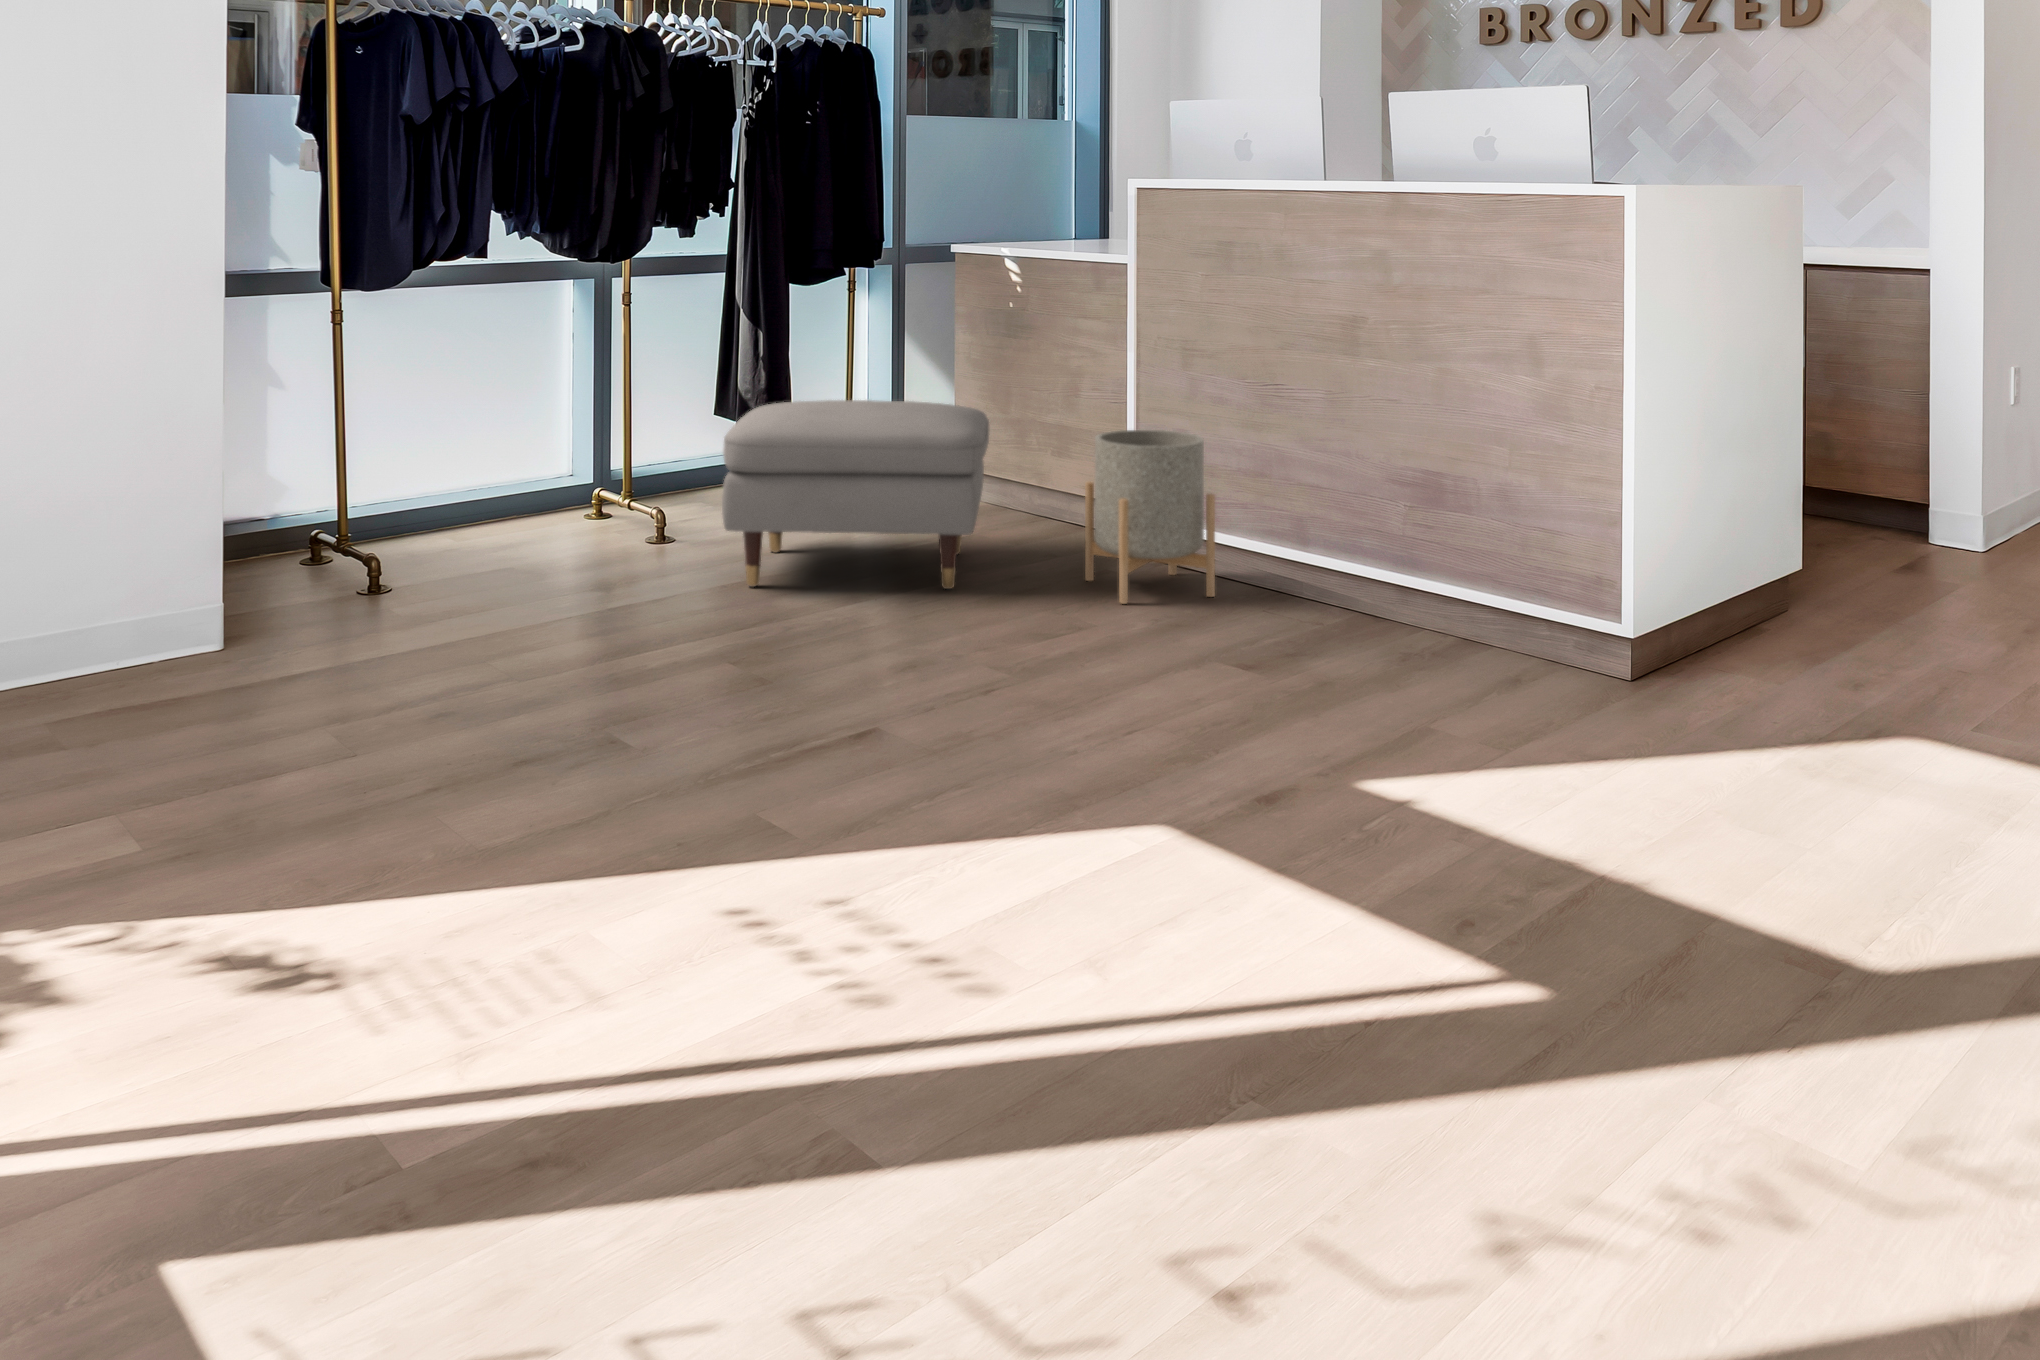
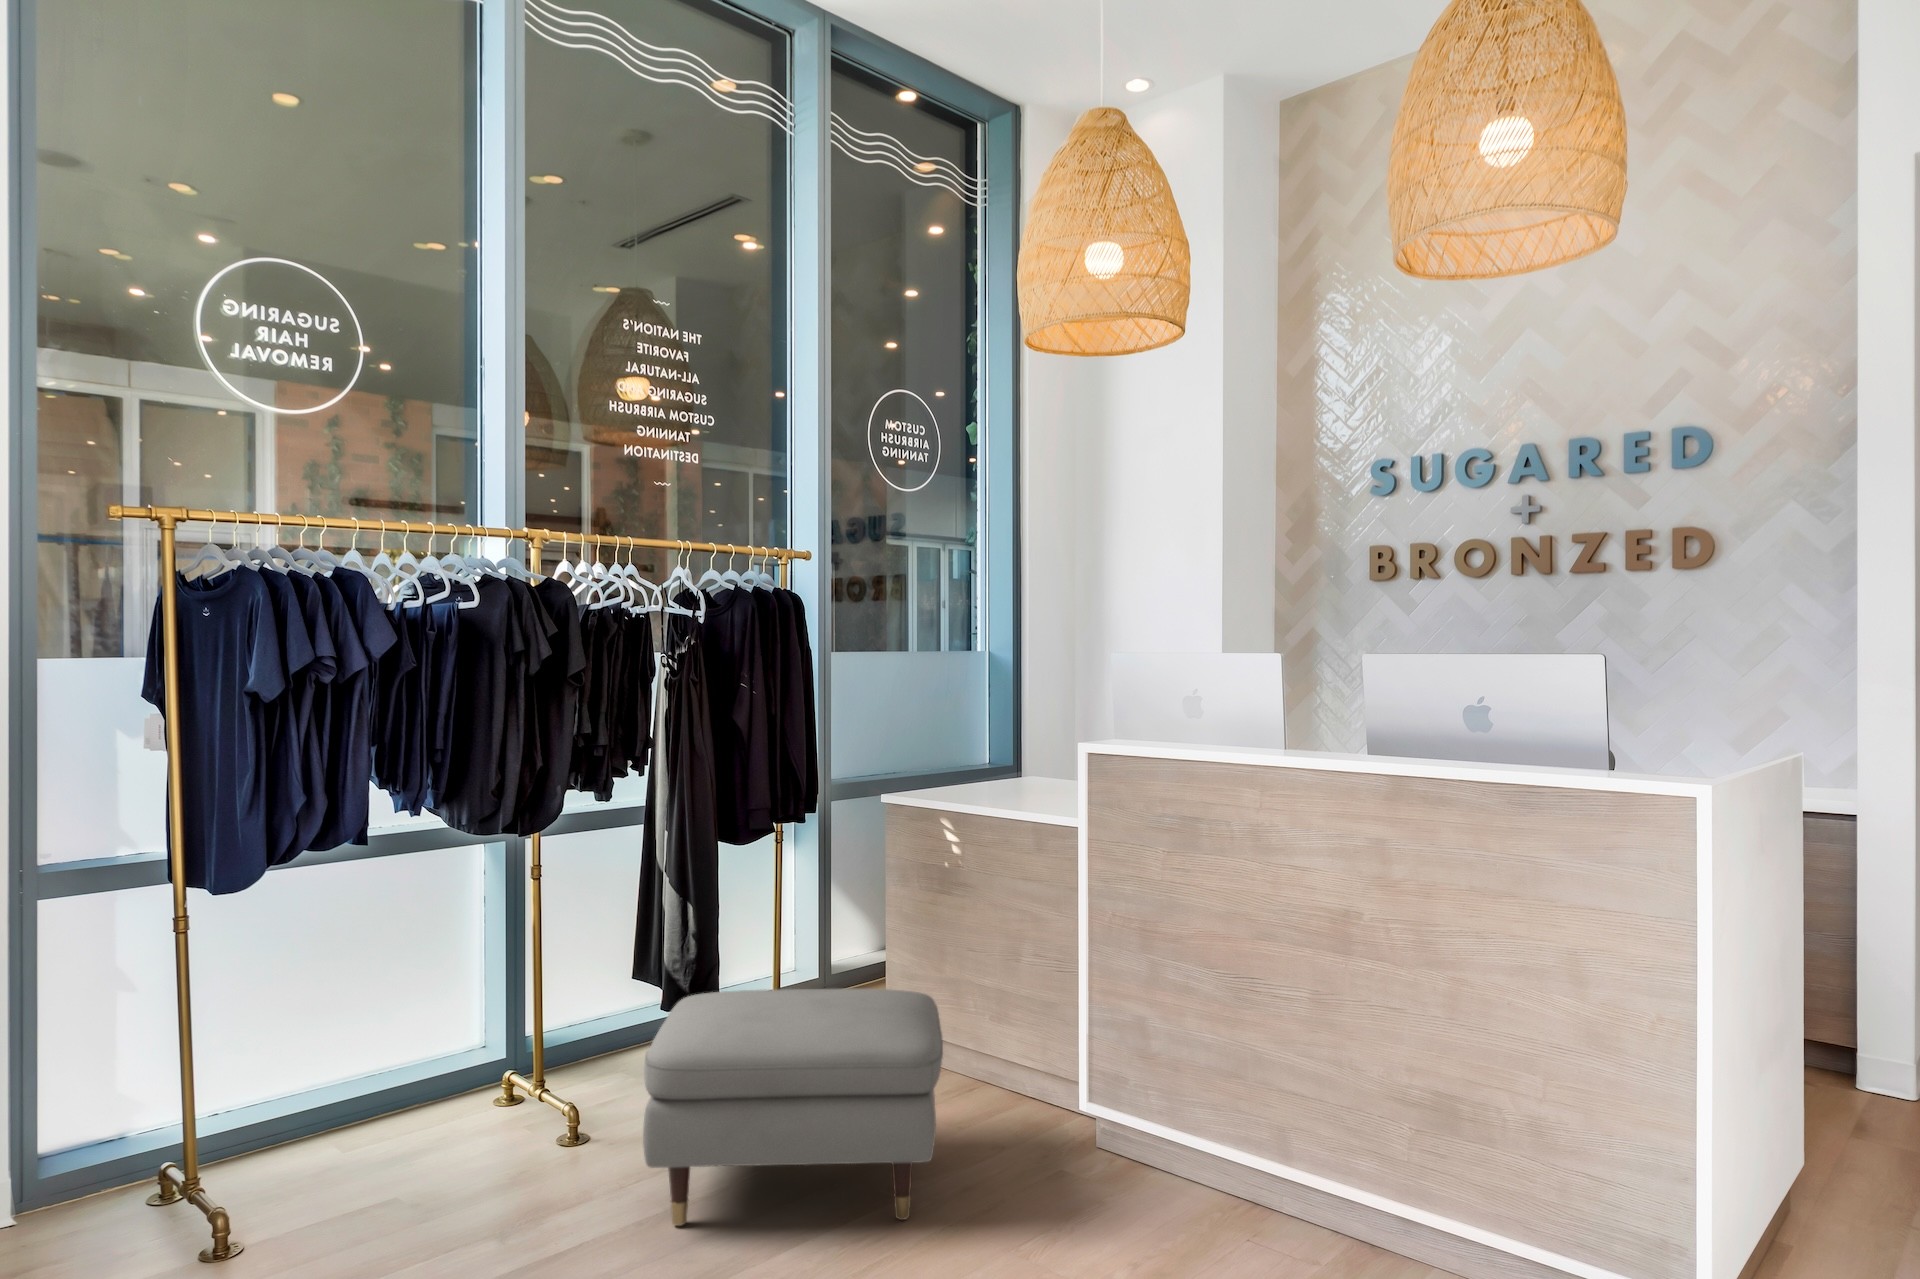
planter: present [1085,430,1215,604] -> none [1051,1023,1200,1239]

